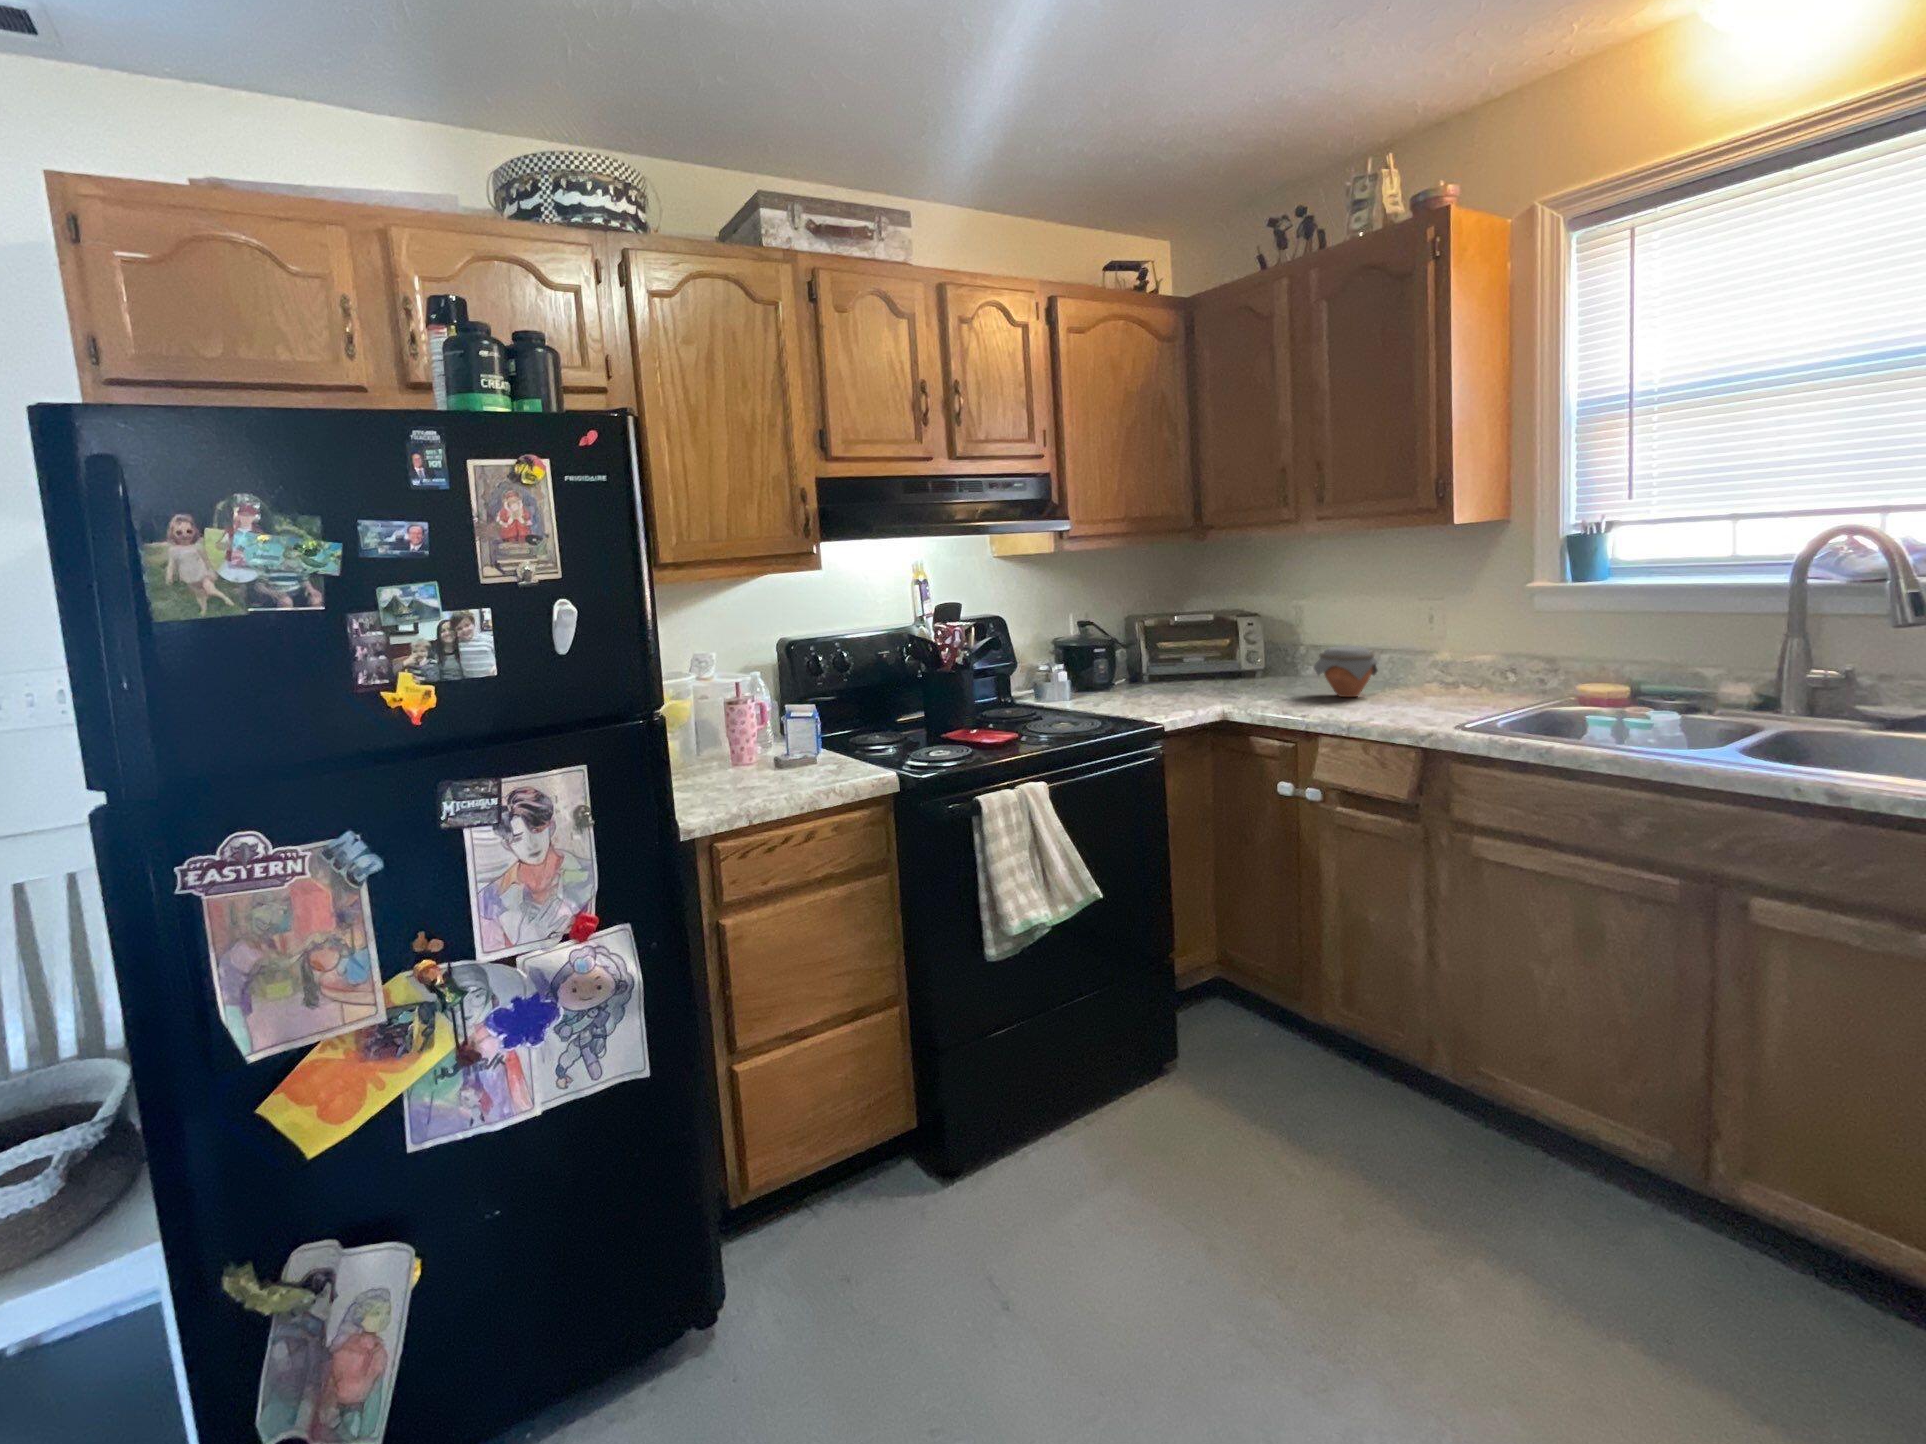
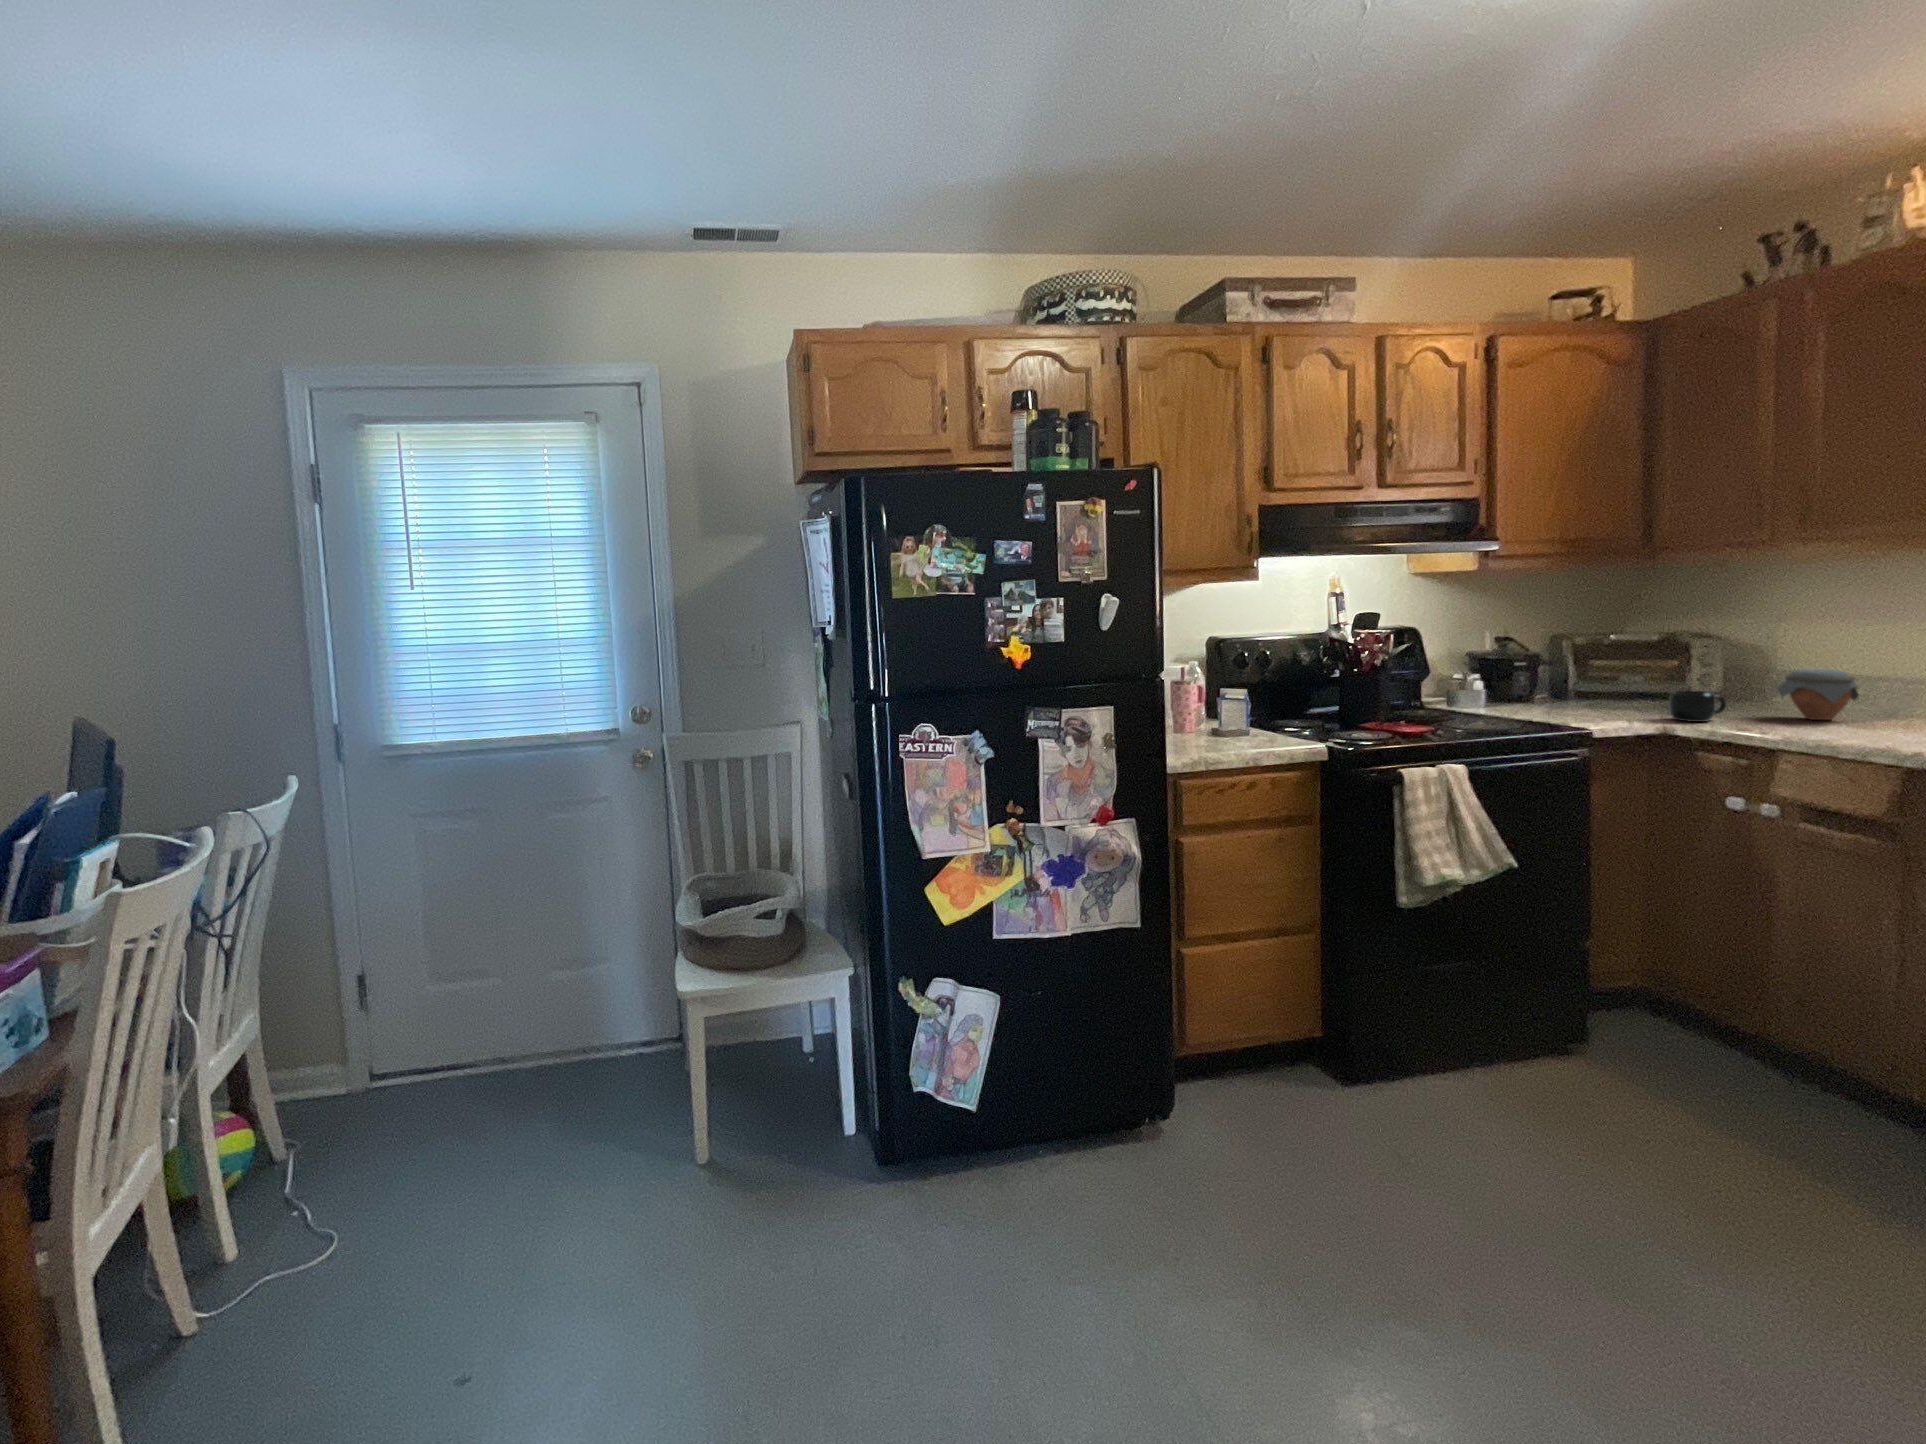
mug: none [1227,674,1275,707] -> present [1669,691,1726,722]

